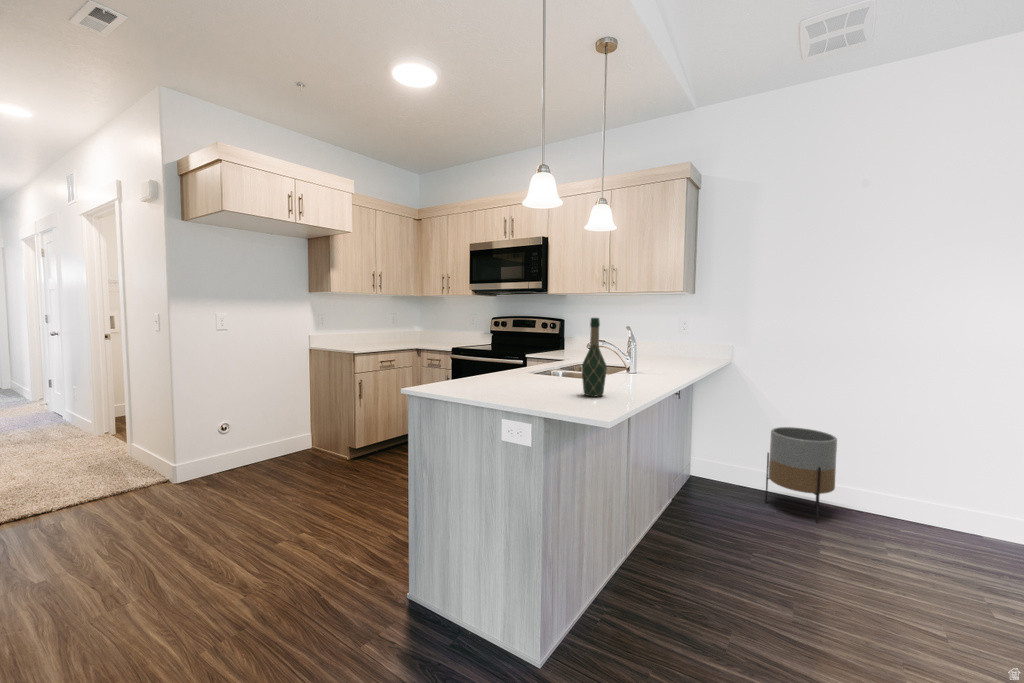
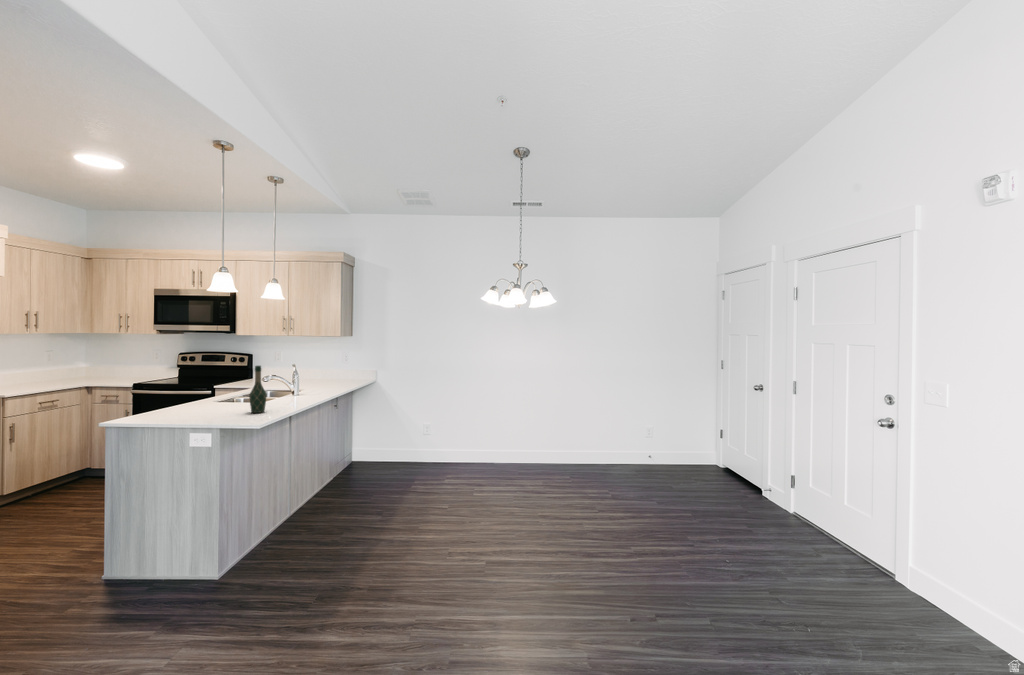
planter: present [765,427,837,523] -> none [395,419,431,474]

